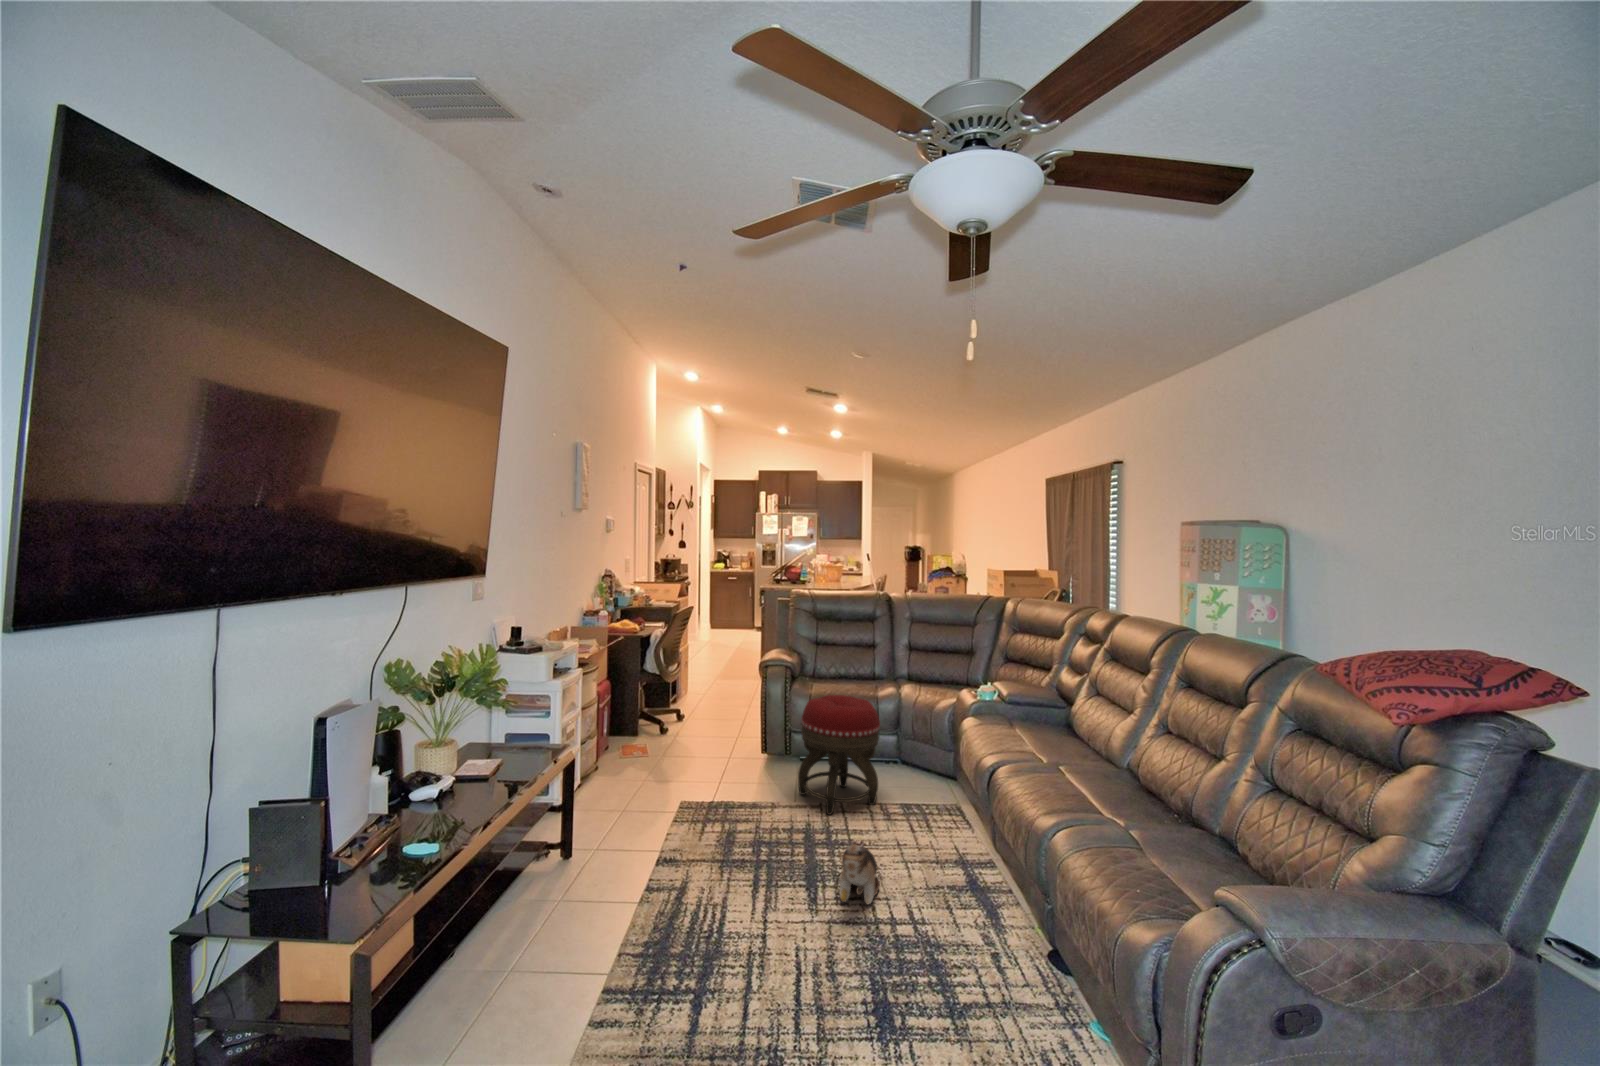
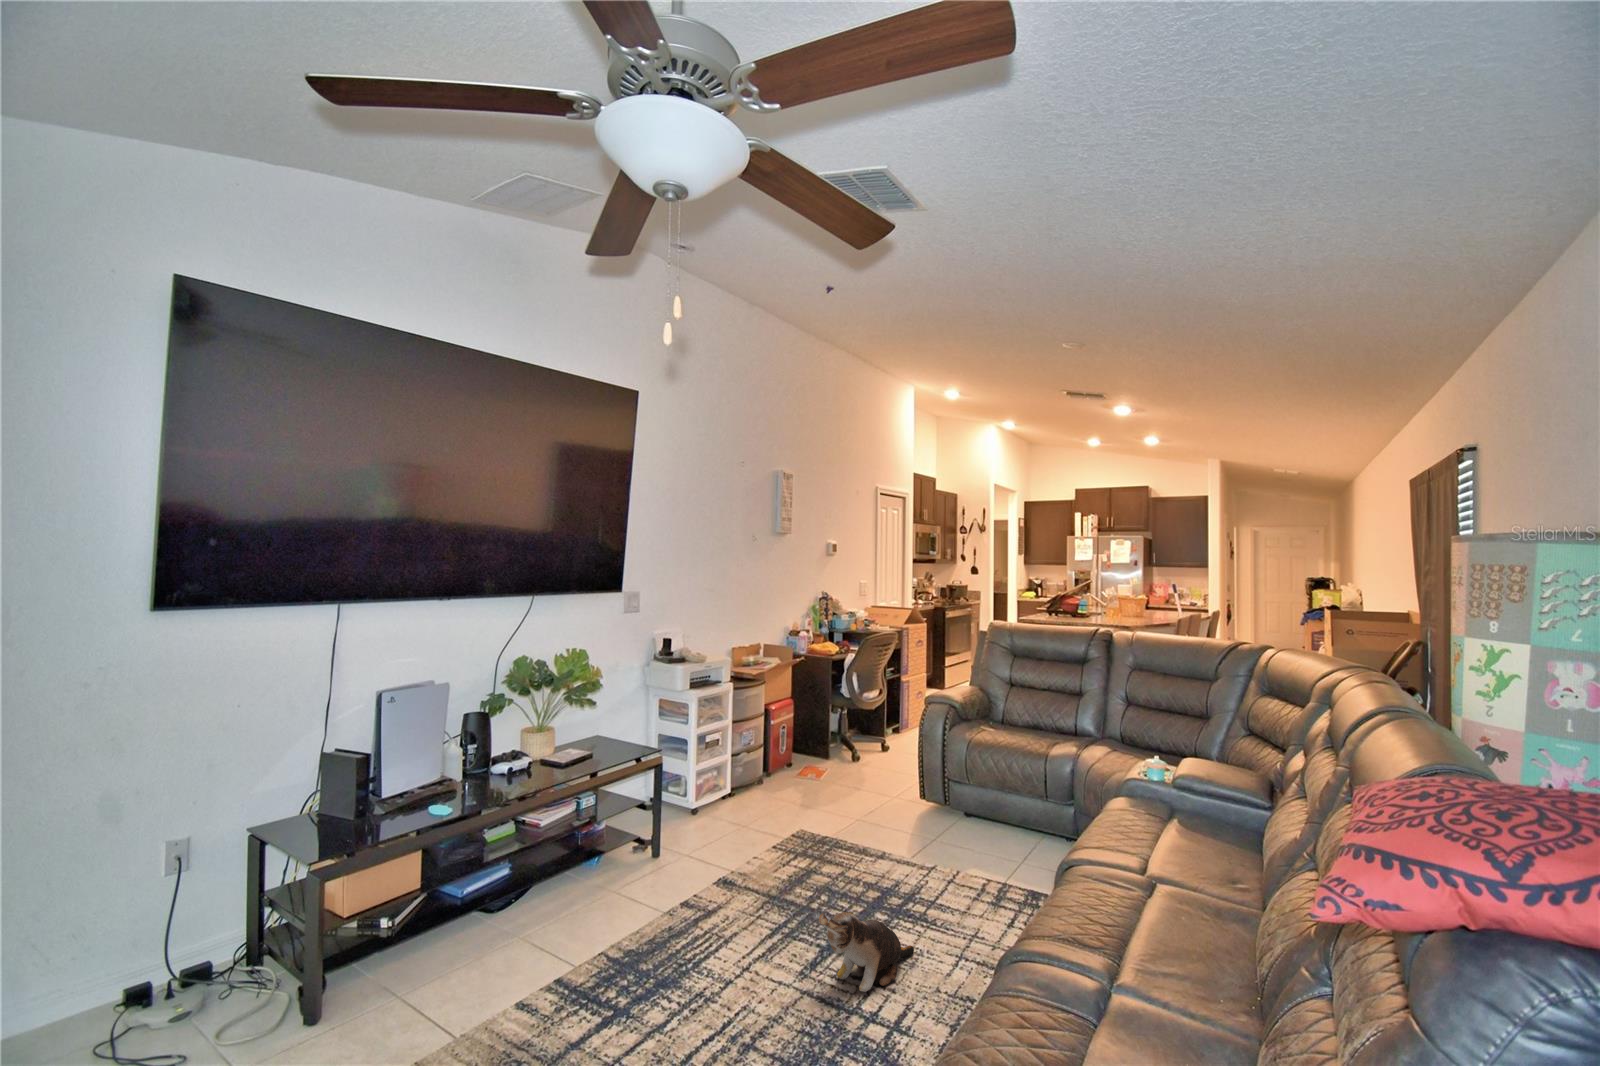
footstool: present [798,695,880,815] -> none [913,744,1010,890]

